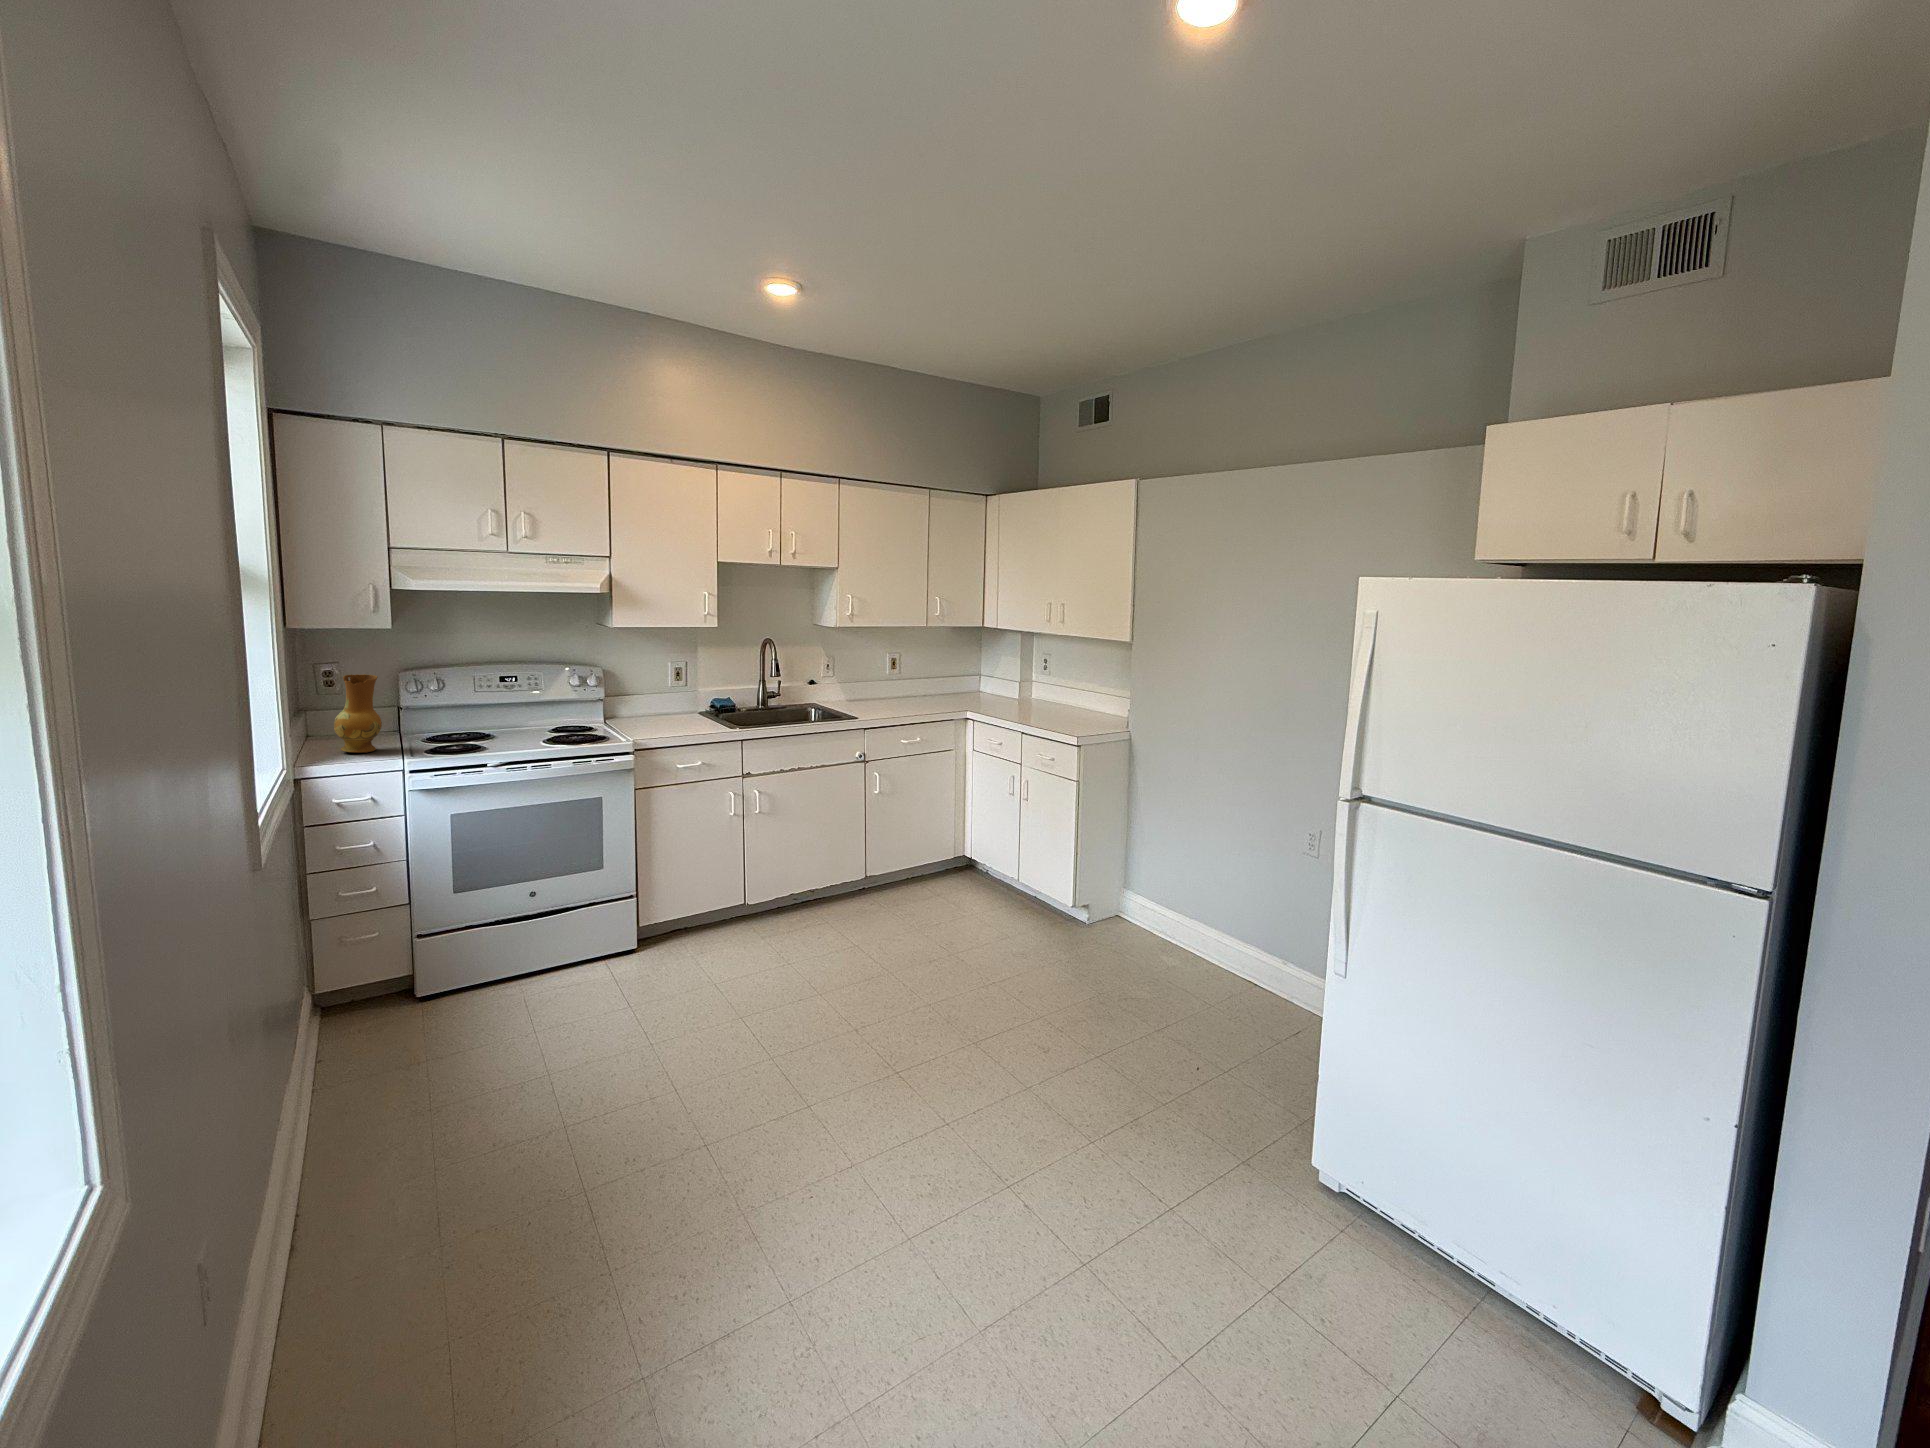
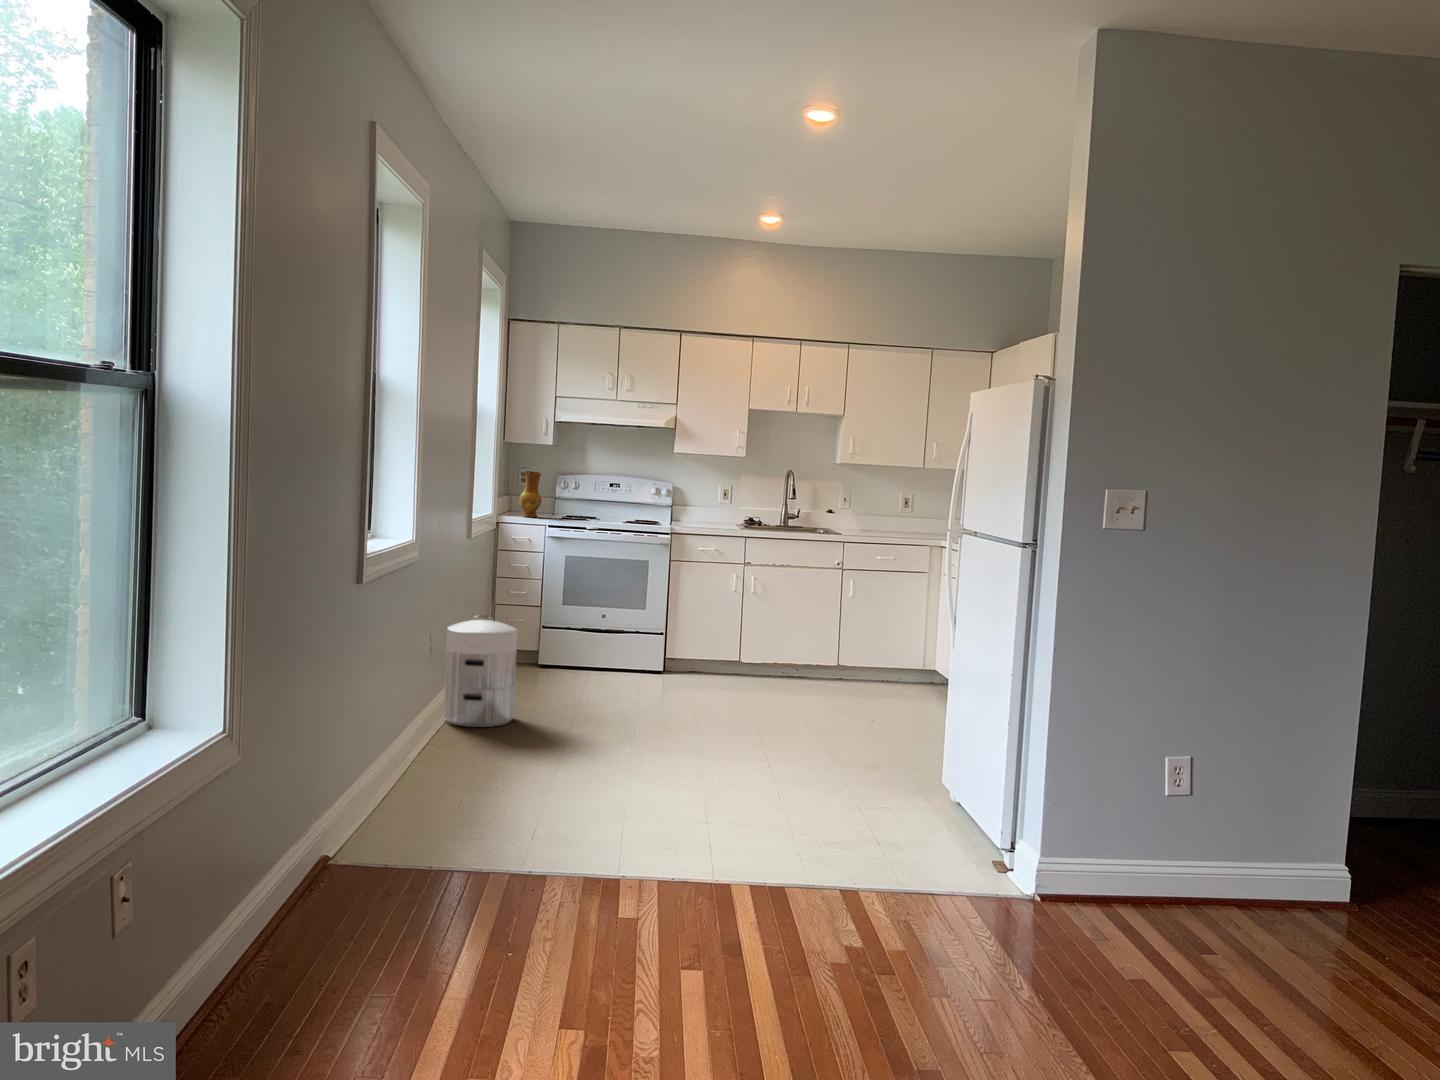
waste bin: none [279,1049,472,1327] -> present [444,615,518,727]

